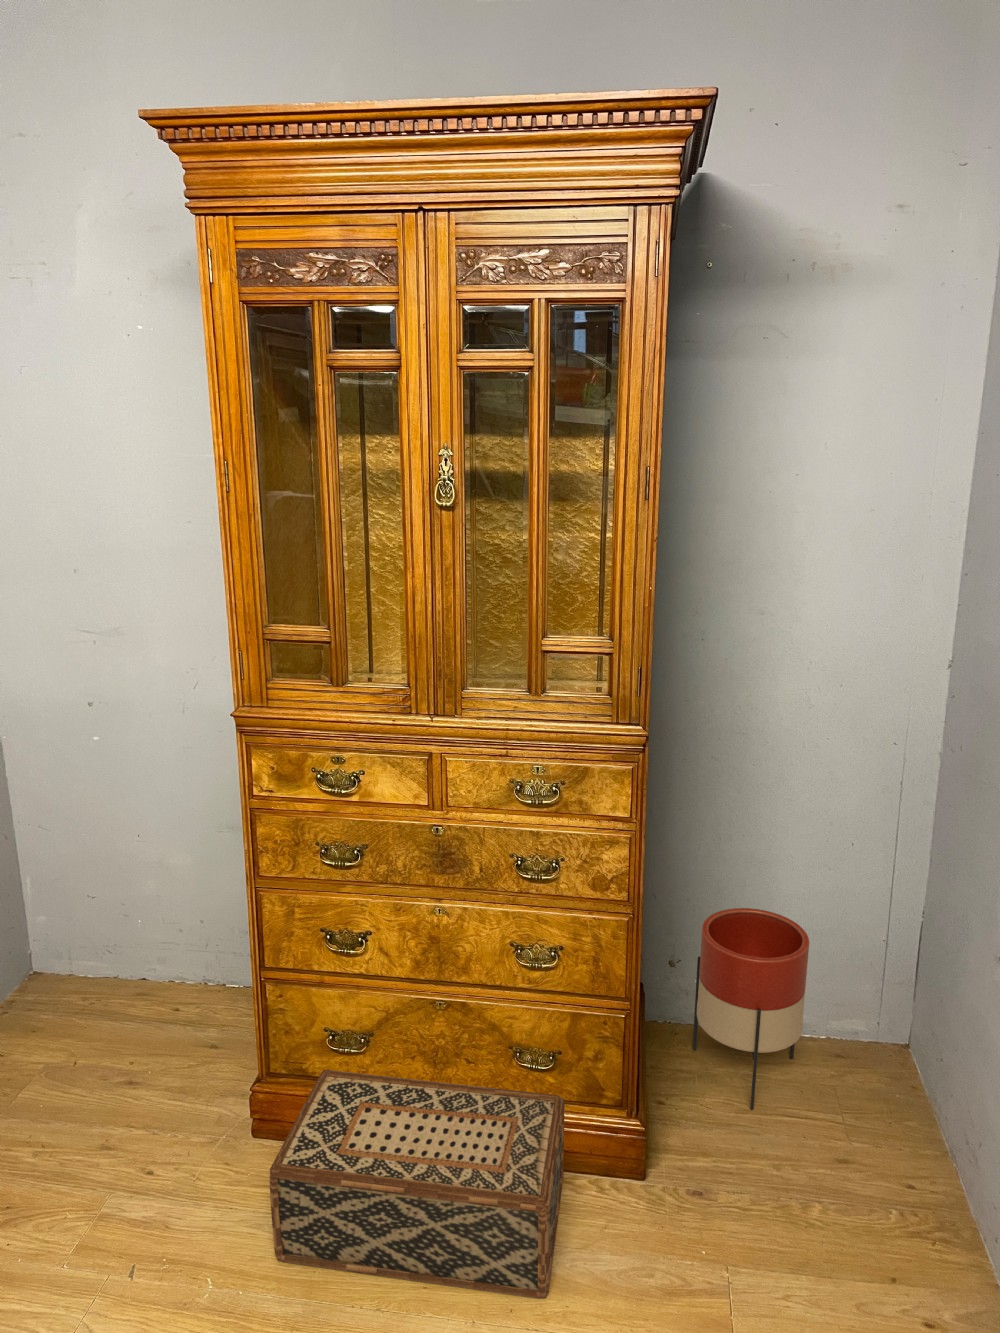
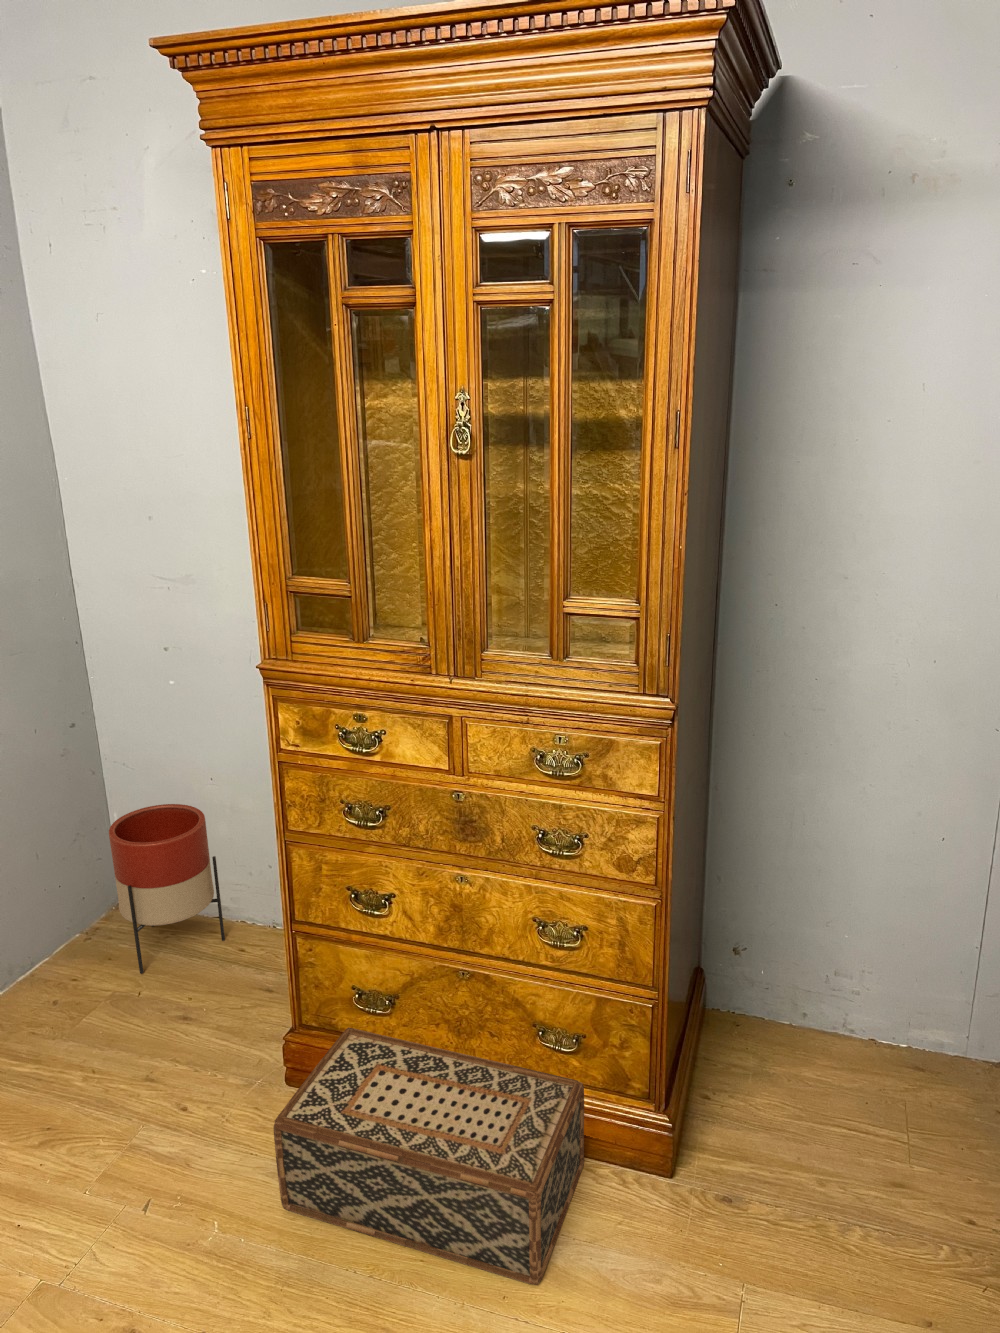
planter: present [693,908,809,1110] -> present [109,804,225,974]

